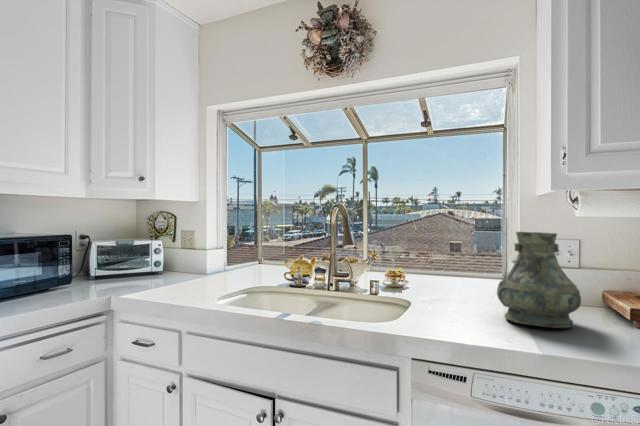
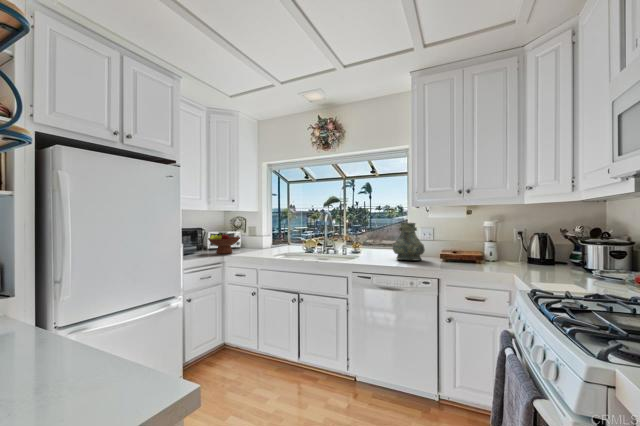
fruit bowl: none [82,245,156,290] -> present [208,233,240,254]

